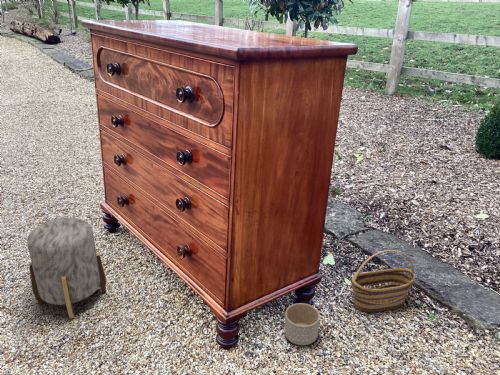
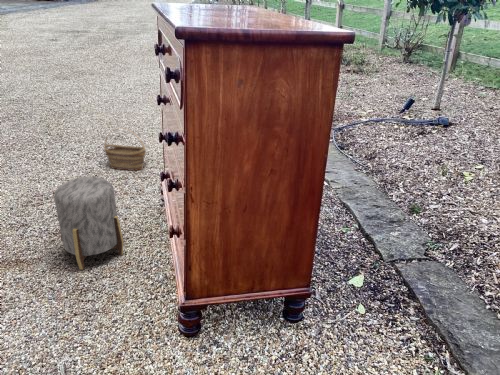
basket: present [351,250,415,312] -> present [104,134,146,171]
planter: present [284,303,320,345] -> none [252,312,290,359]

